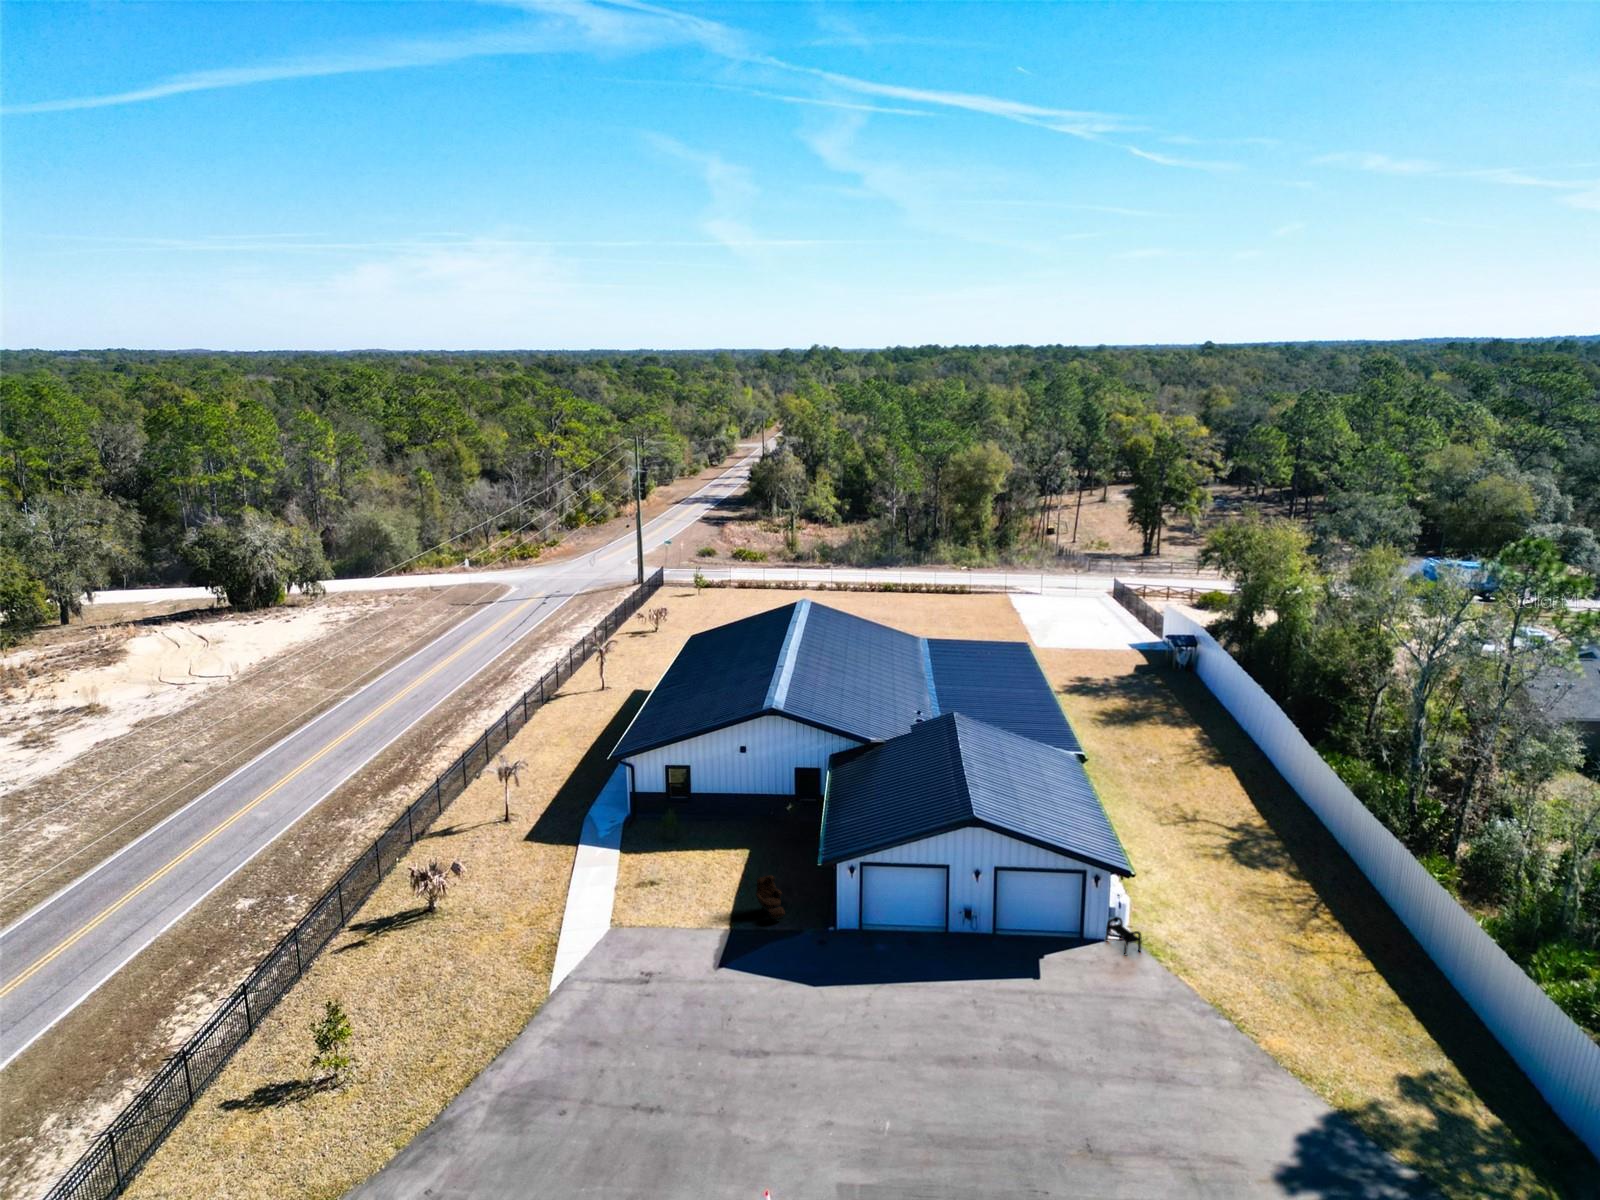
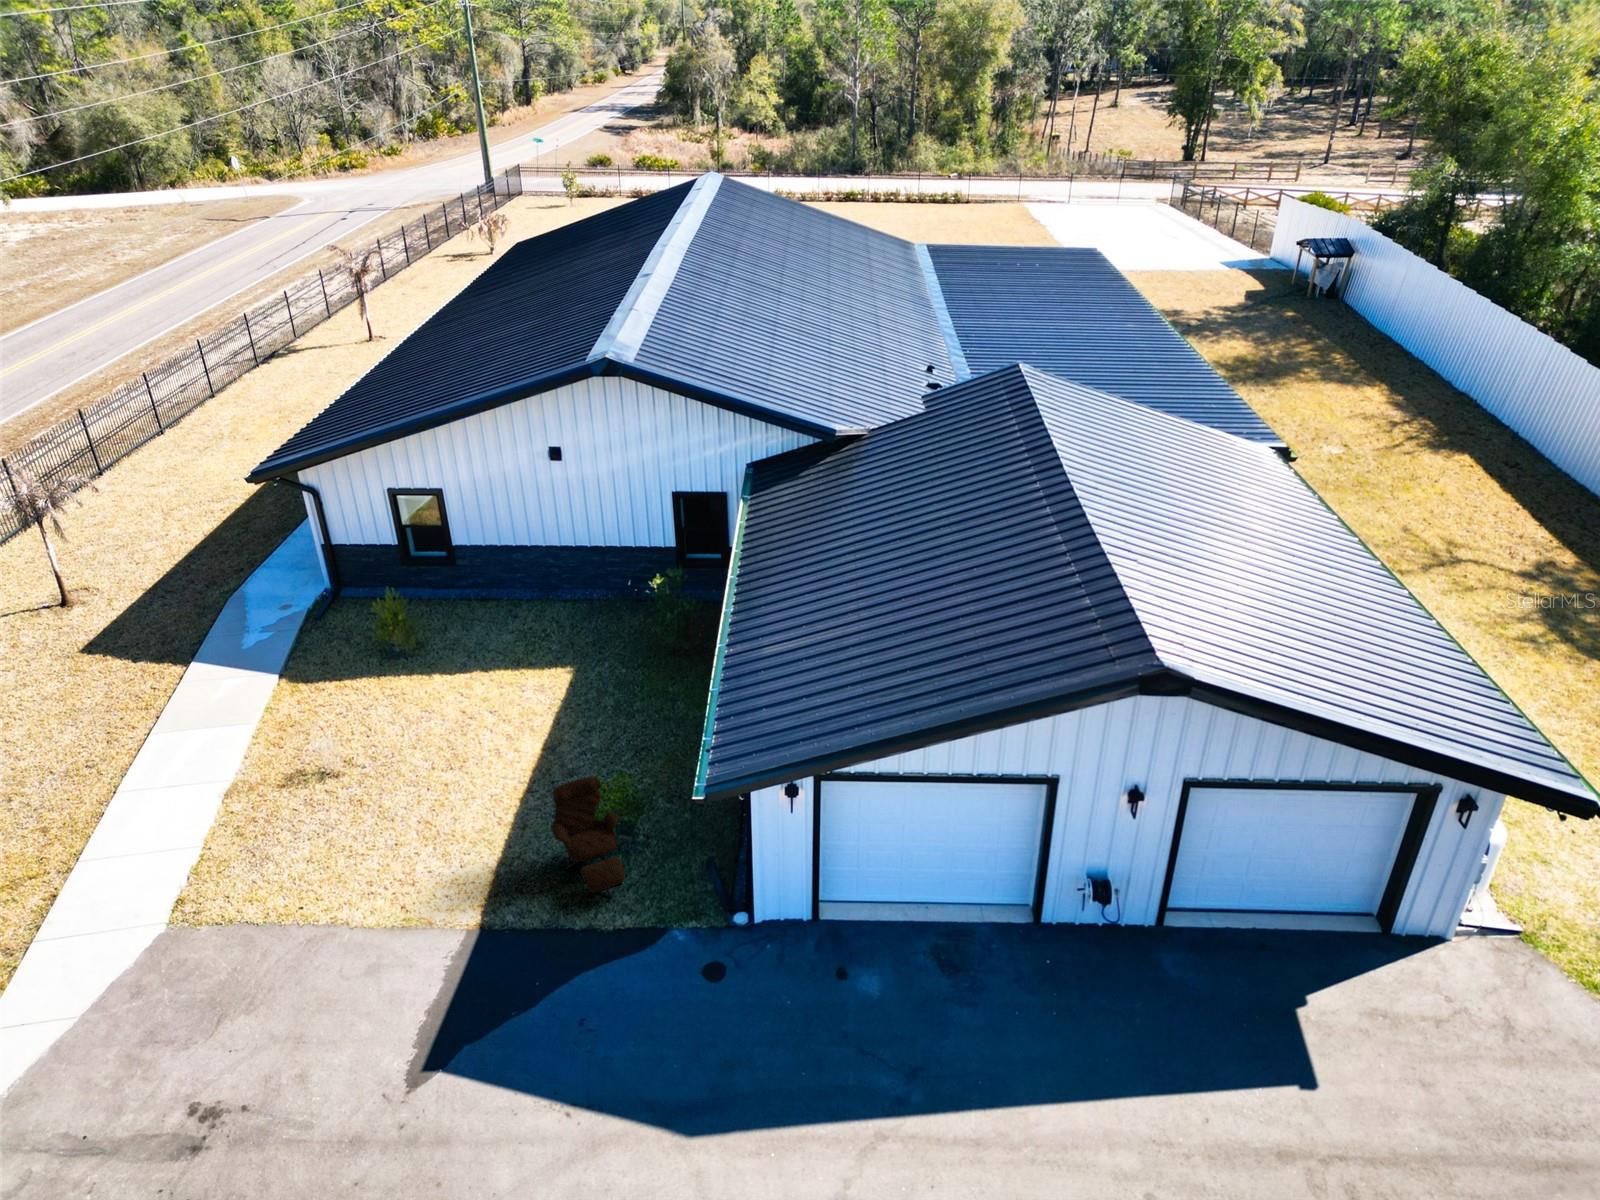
bench: present [1105,917,1141,955] -> none [1444,885,1569,996]

